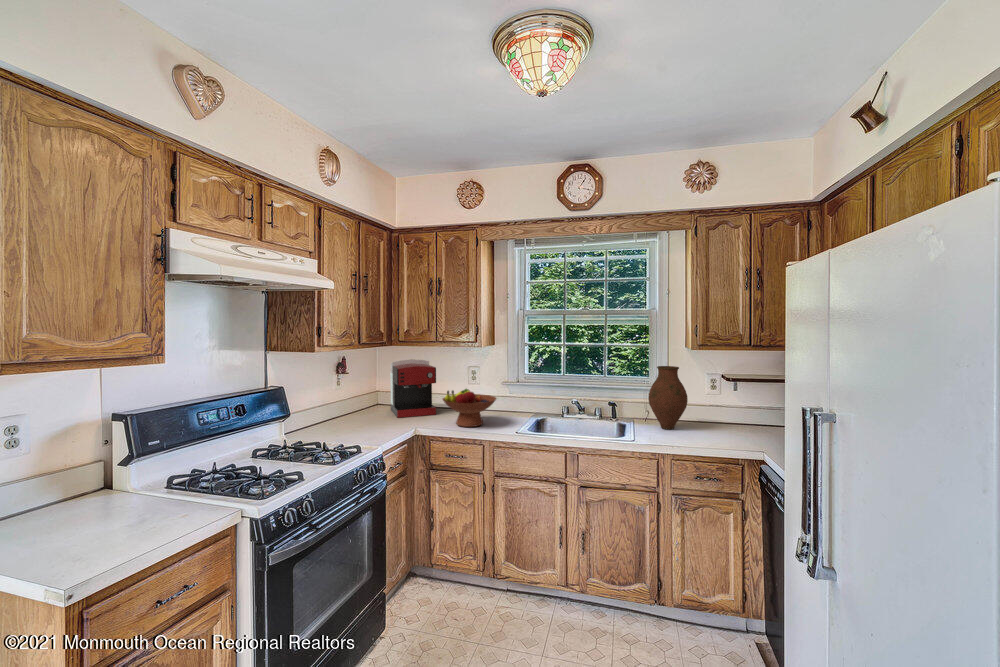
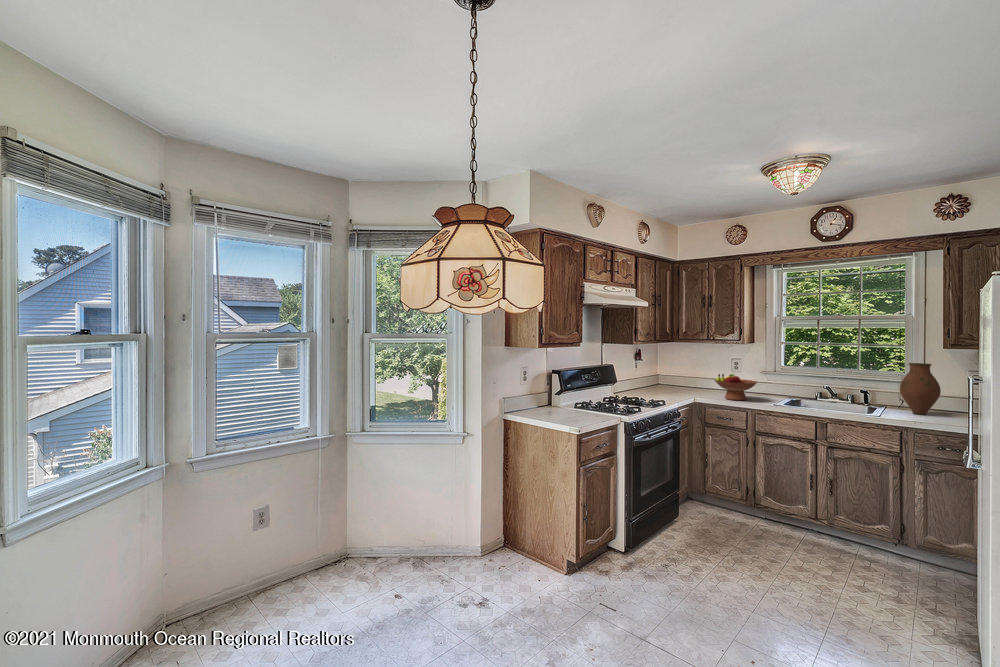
coffee maker: present [390,359,436,418] -> none [671,353,707,393]

